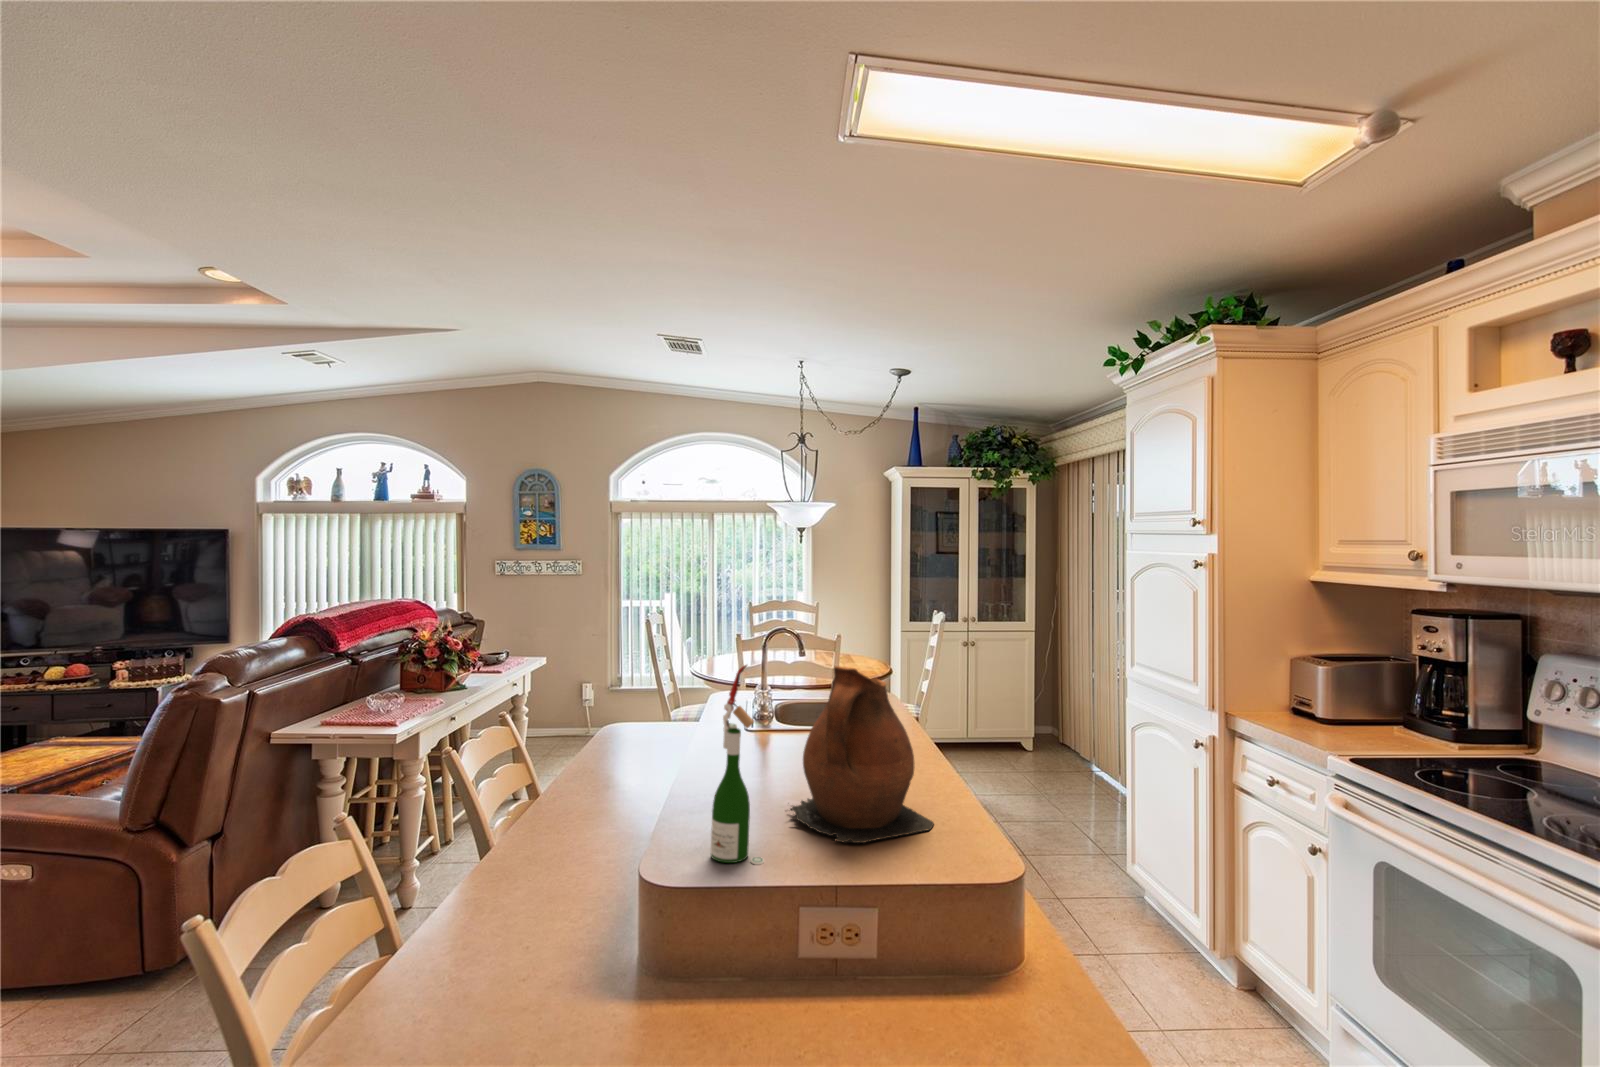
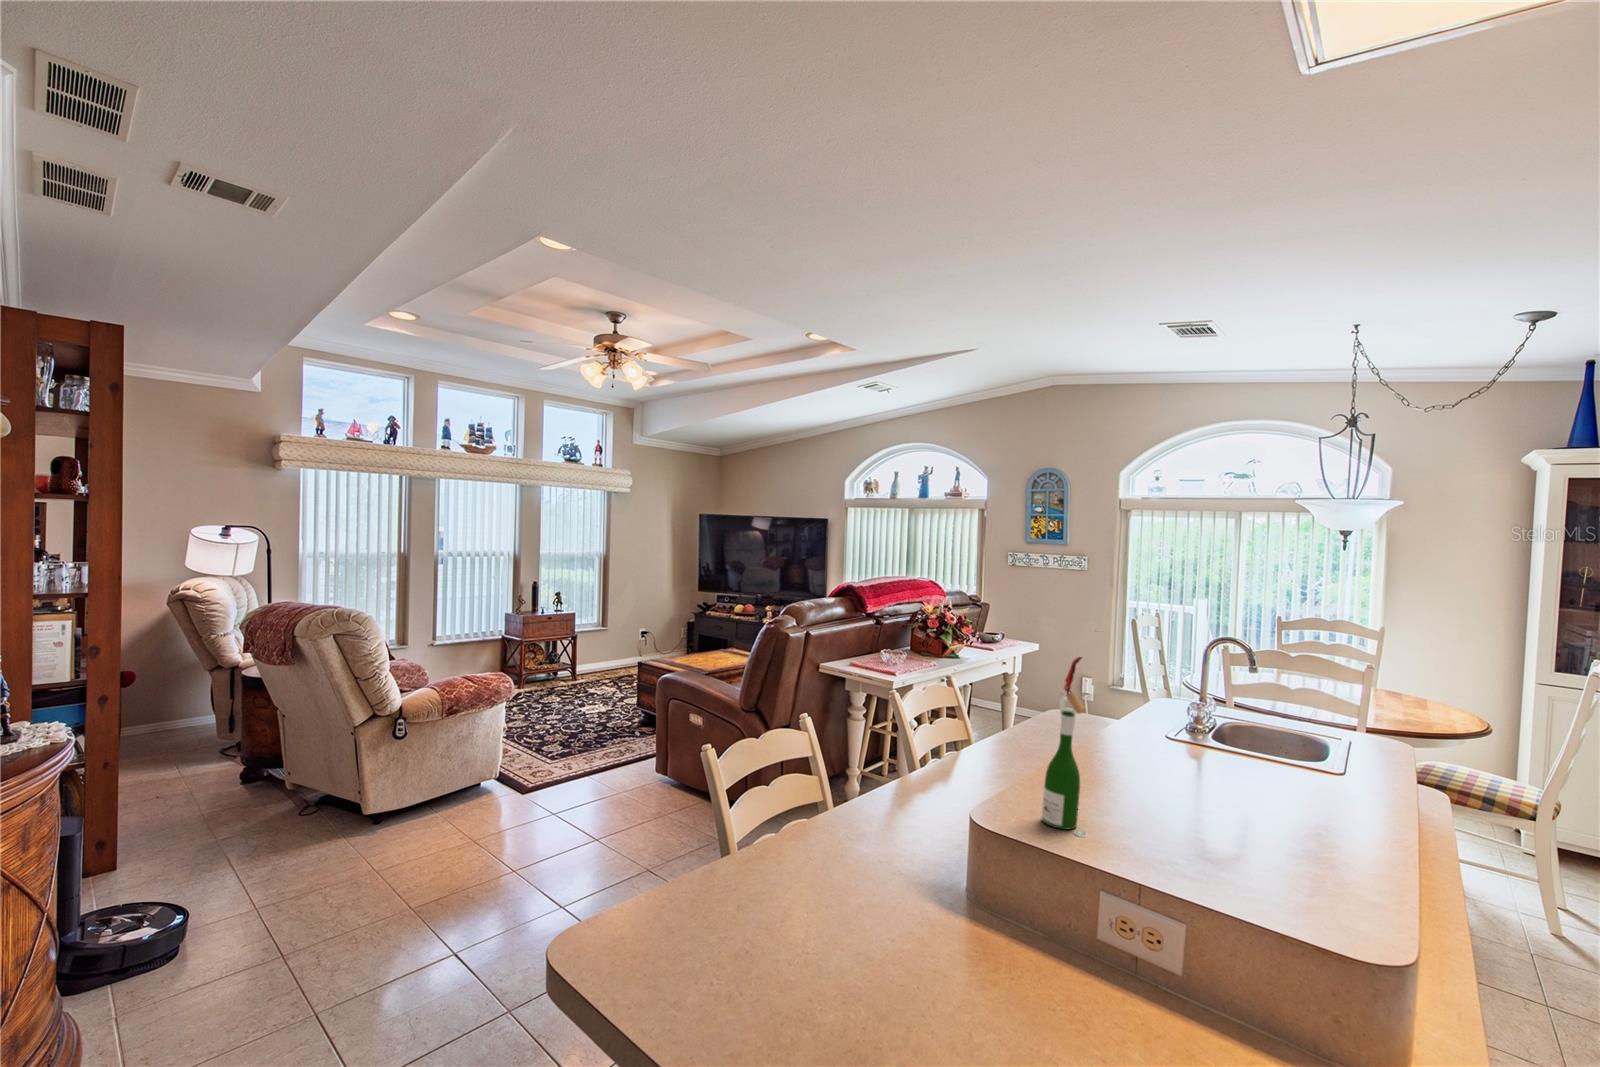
ceramic pitcher: present [790,666,934,843] -> none [1137,675,1306,872]

